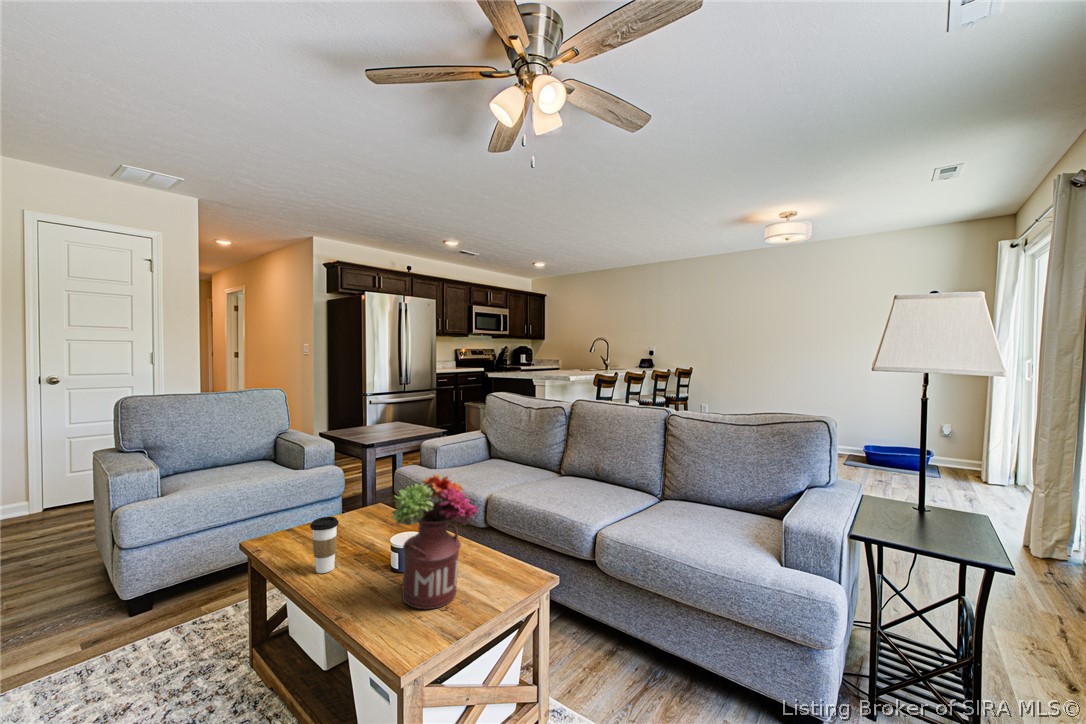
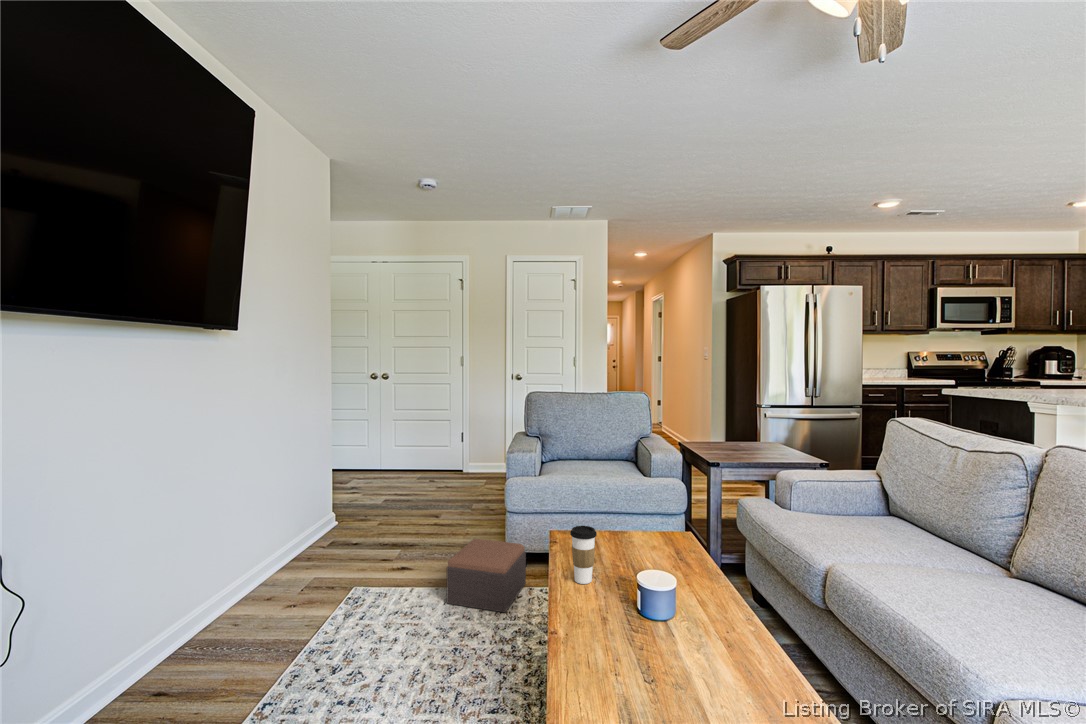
flower arrangement: present [392,474,478,609] -> none [595,507,703,677]
footstool: none [39,581,166,702] -> present [446,539,526,612]

